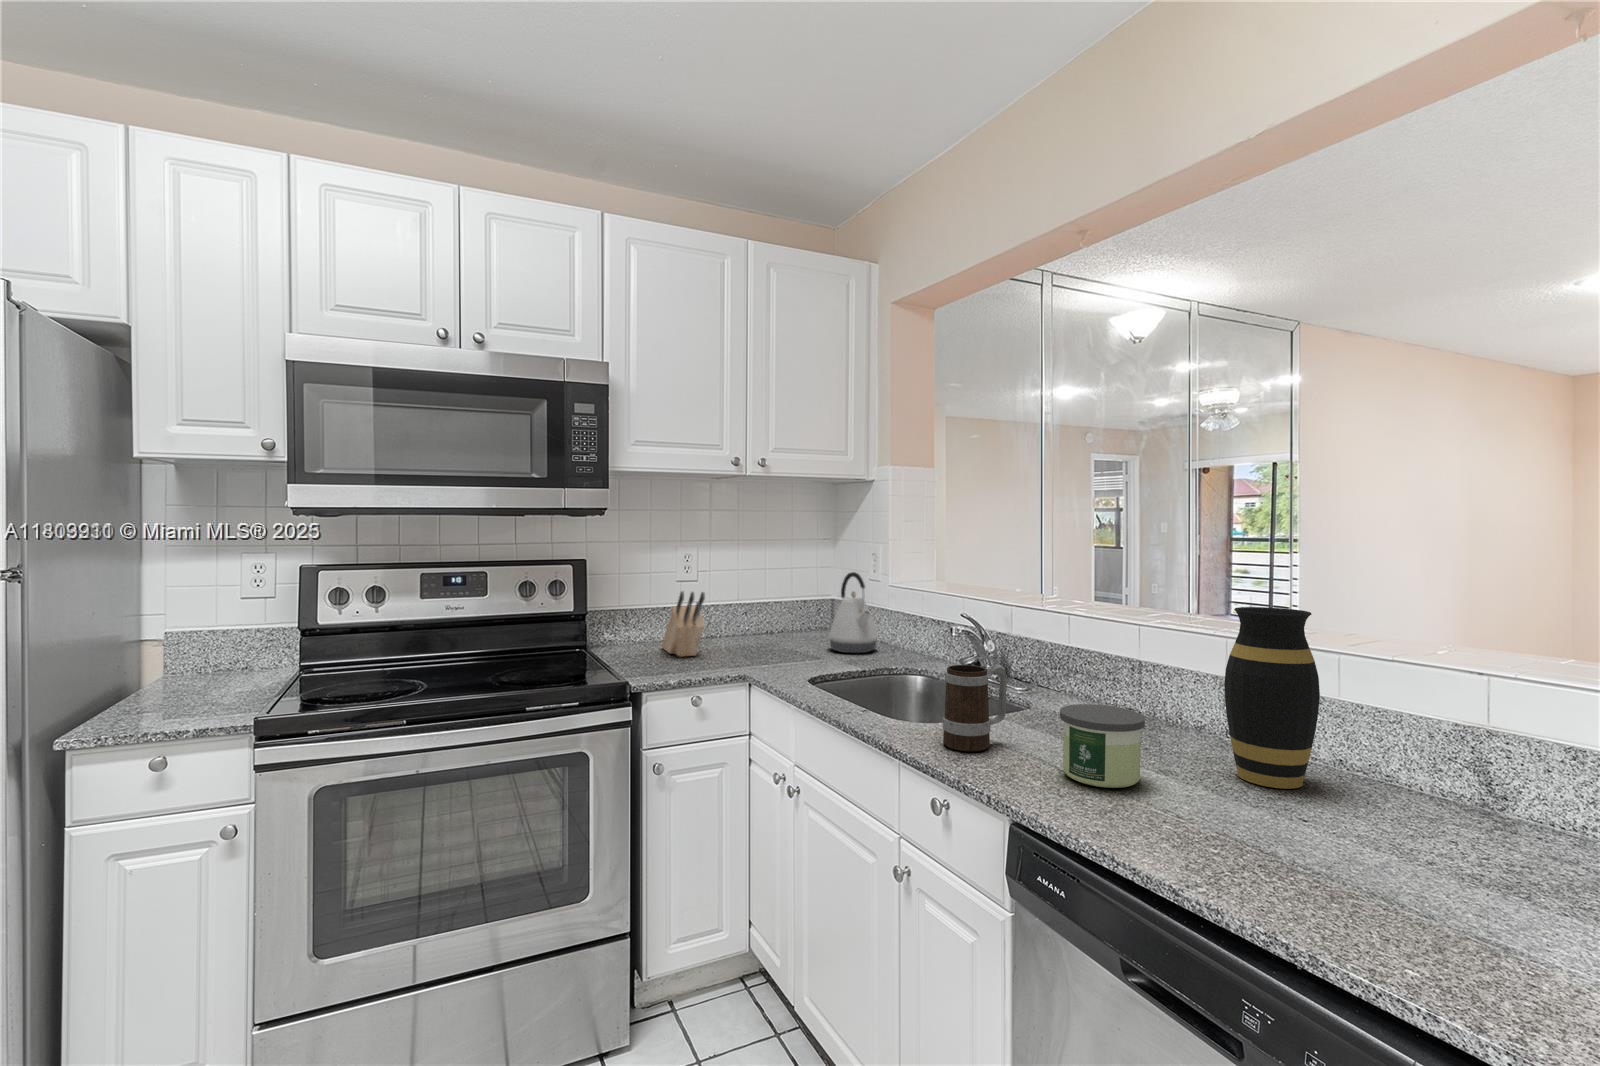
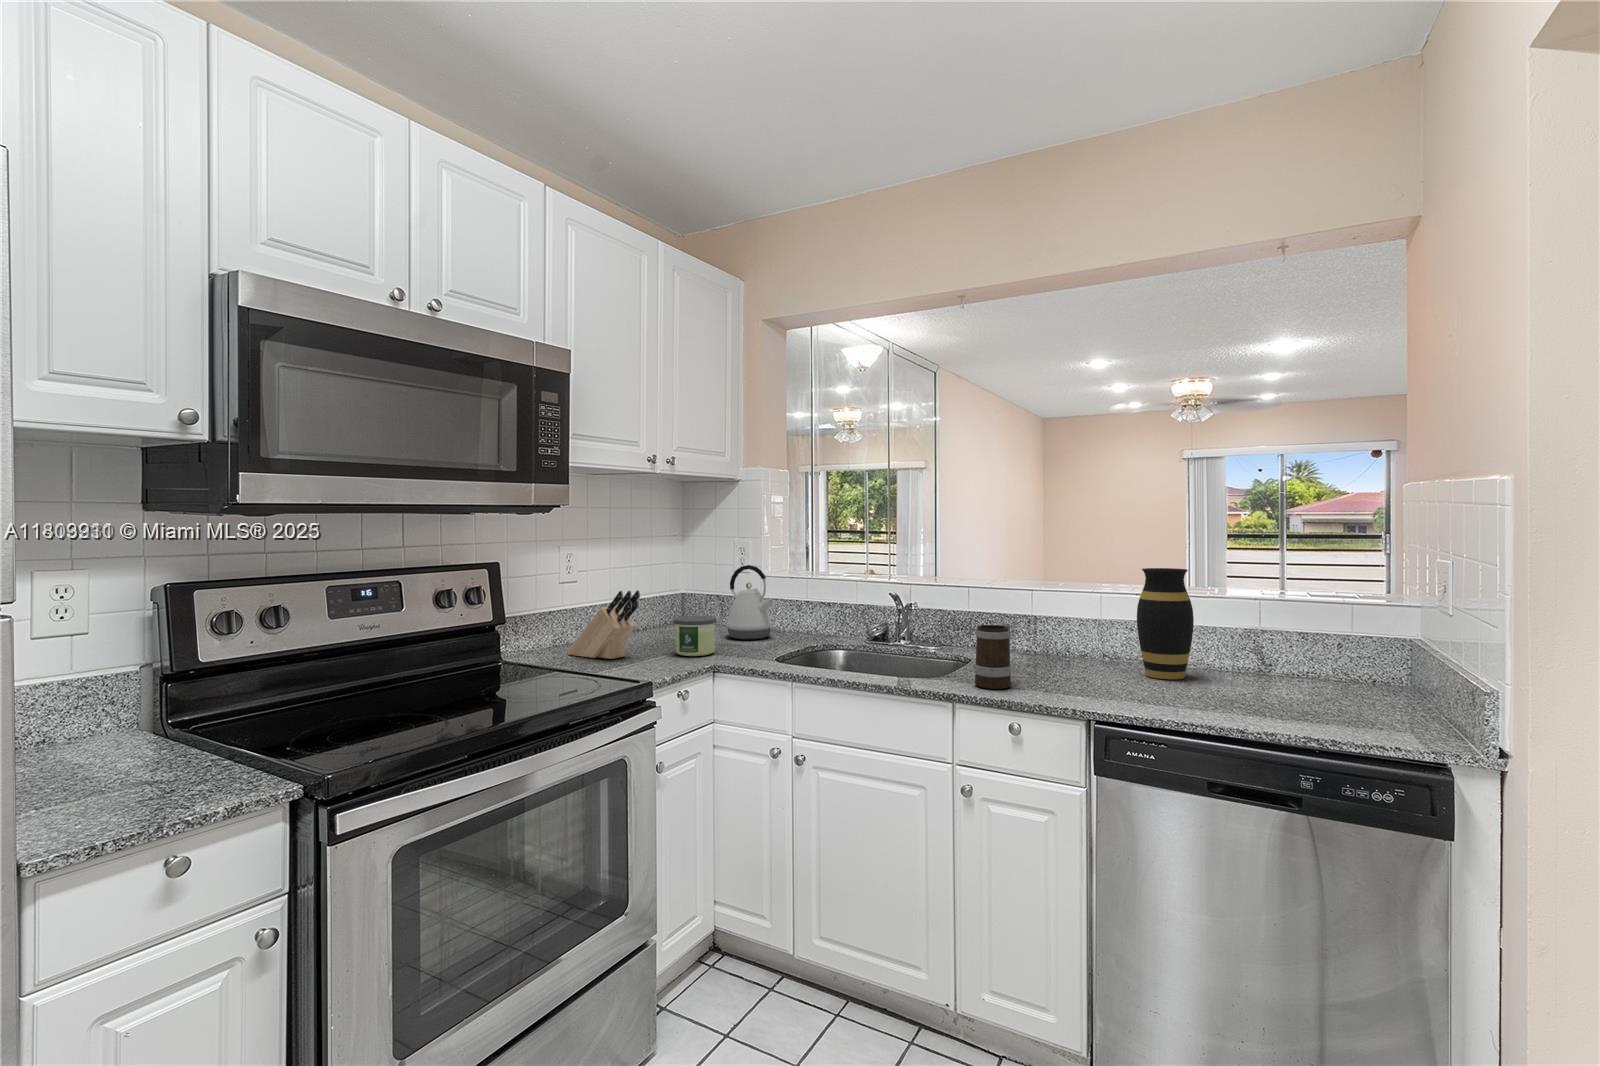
candle: present [1060,704,1145,788] -> present [673,616,717,656]

